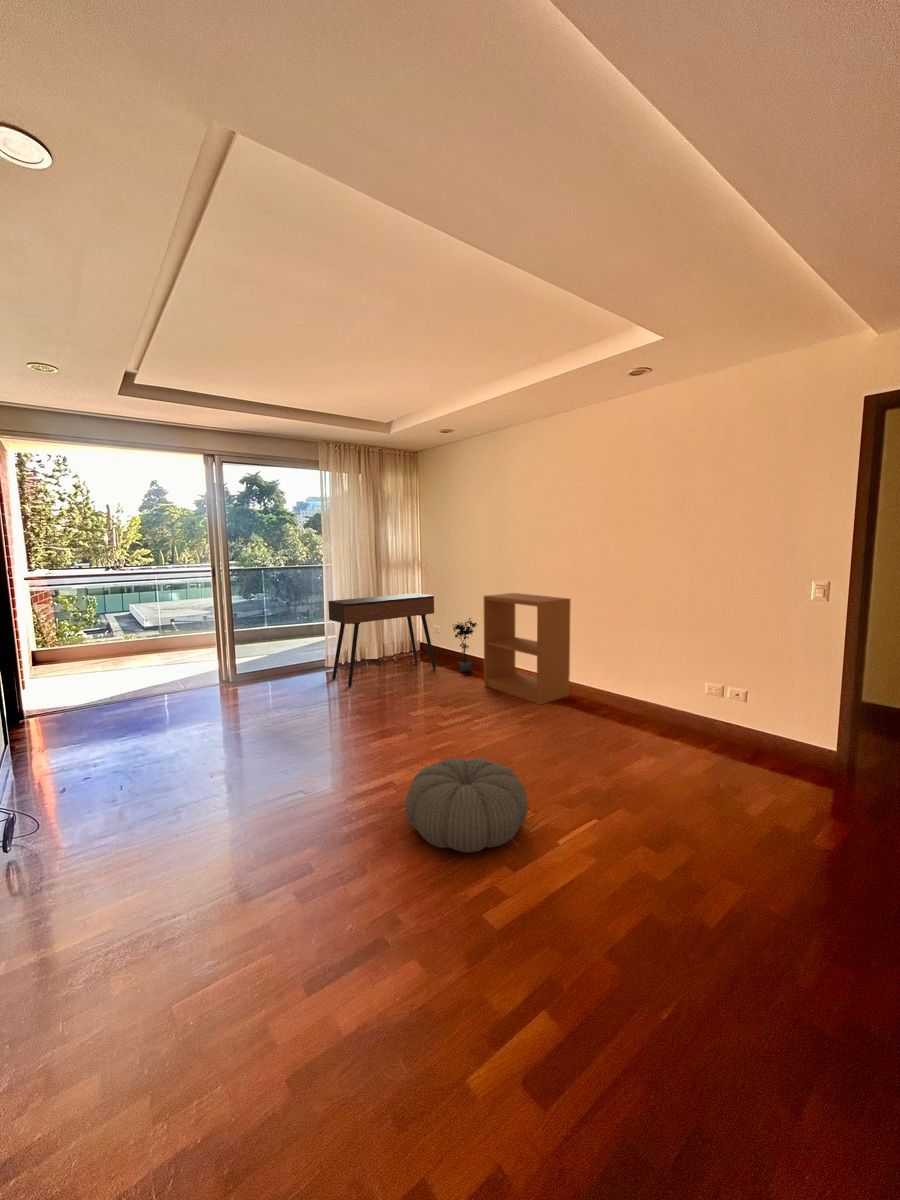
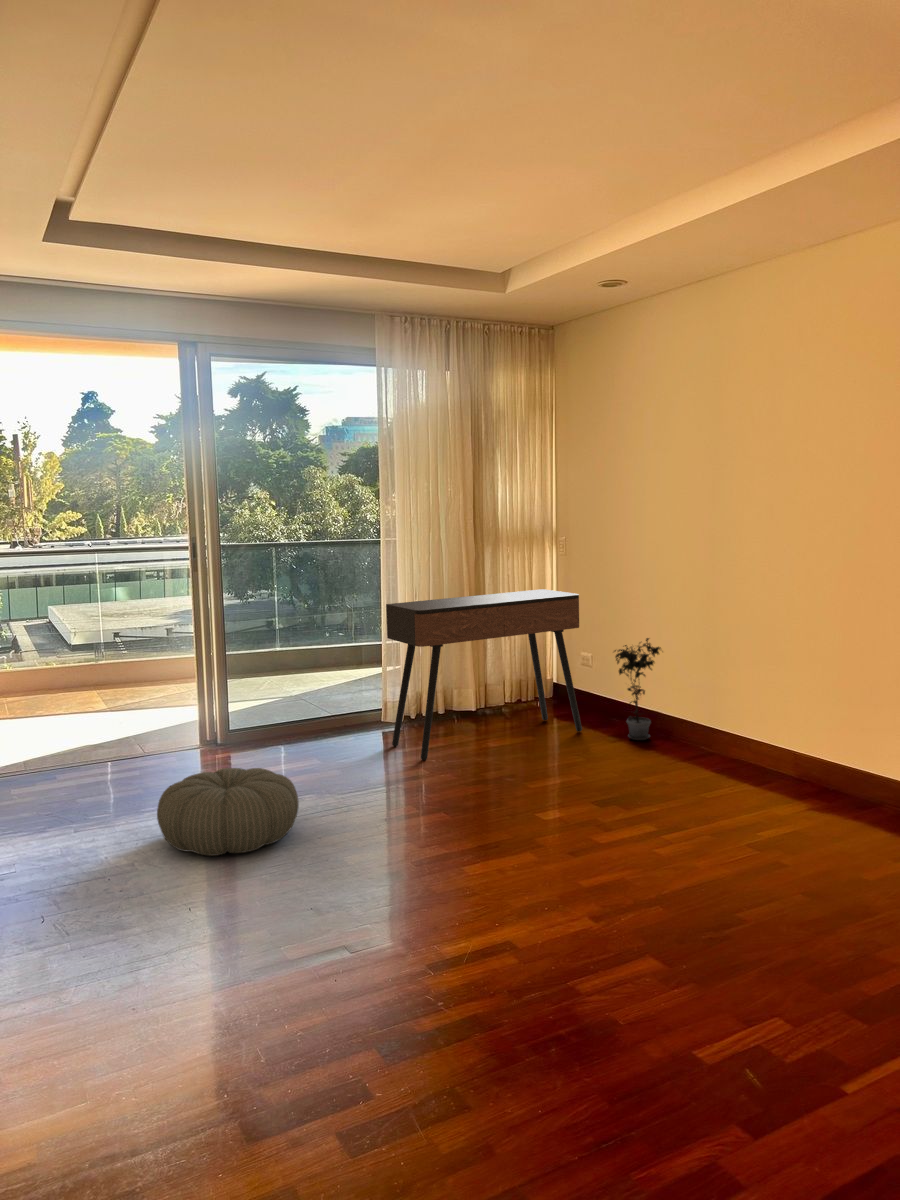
bookshelf: present [484,593,571,705] -> none [673,591,844,806]
pouf: present [406,758,528,852] -> present [157,768,299,856]

